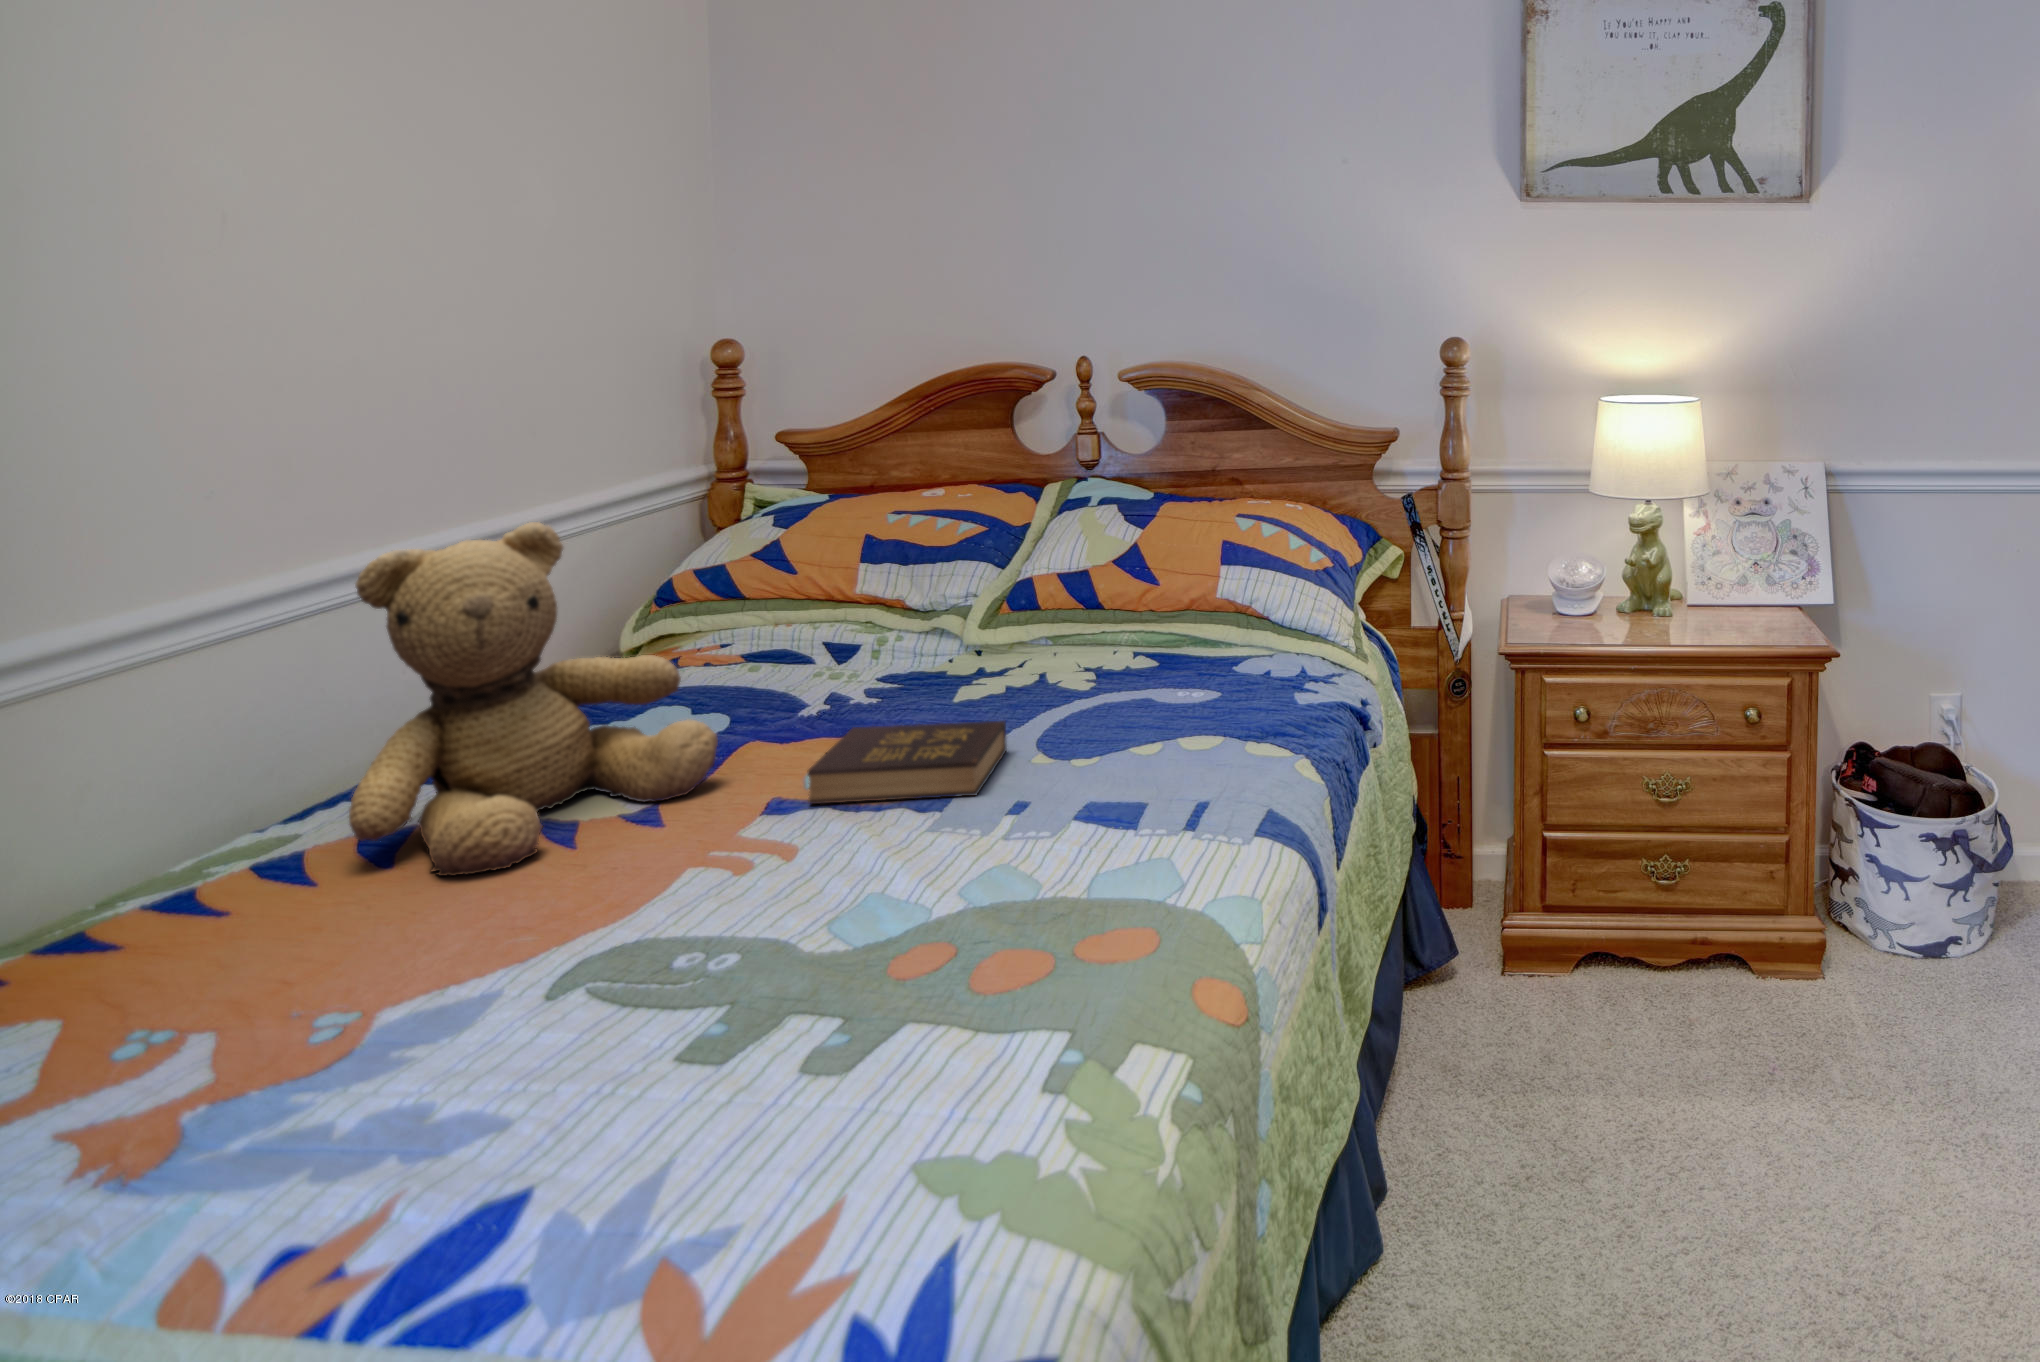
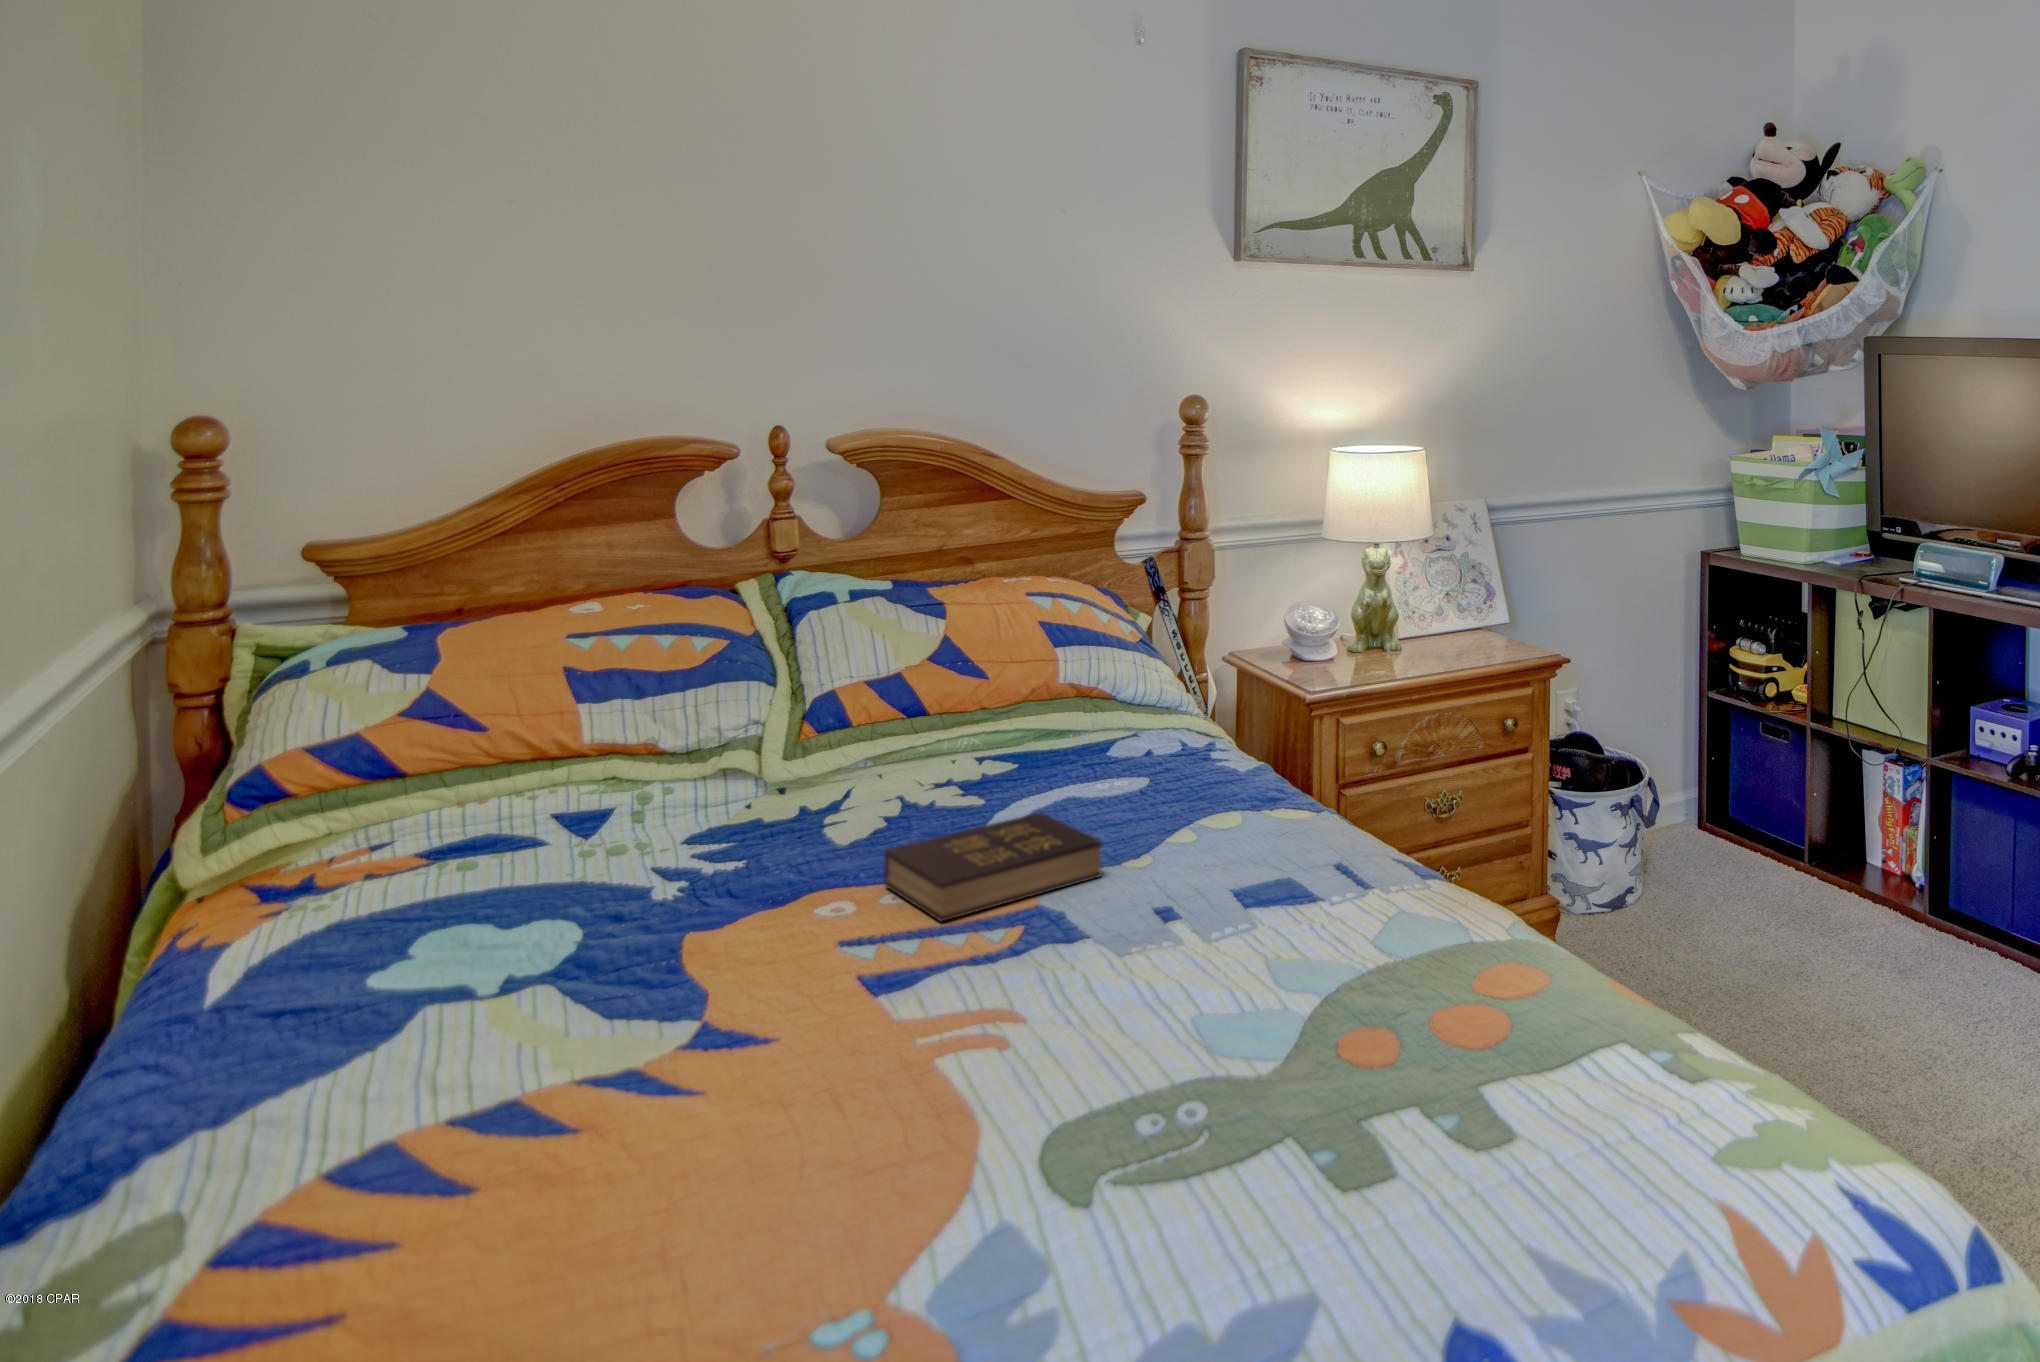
teddy bear: present [349,522,718,876] -> none [430,643,782,1072]

